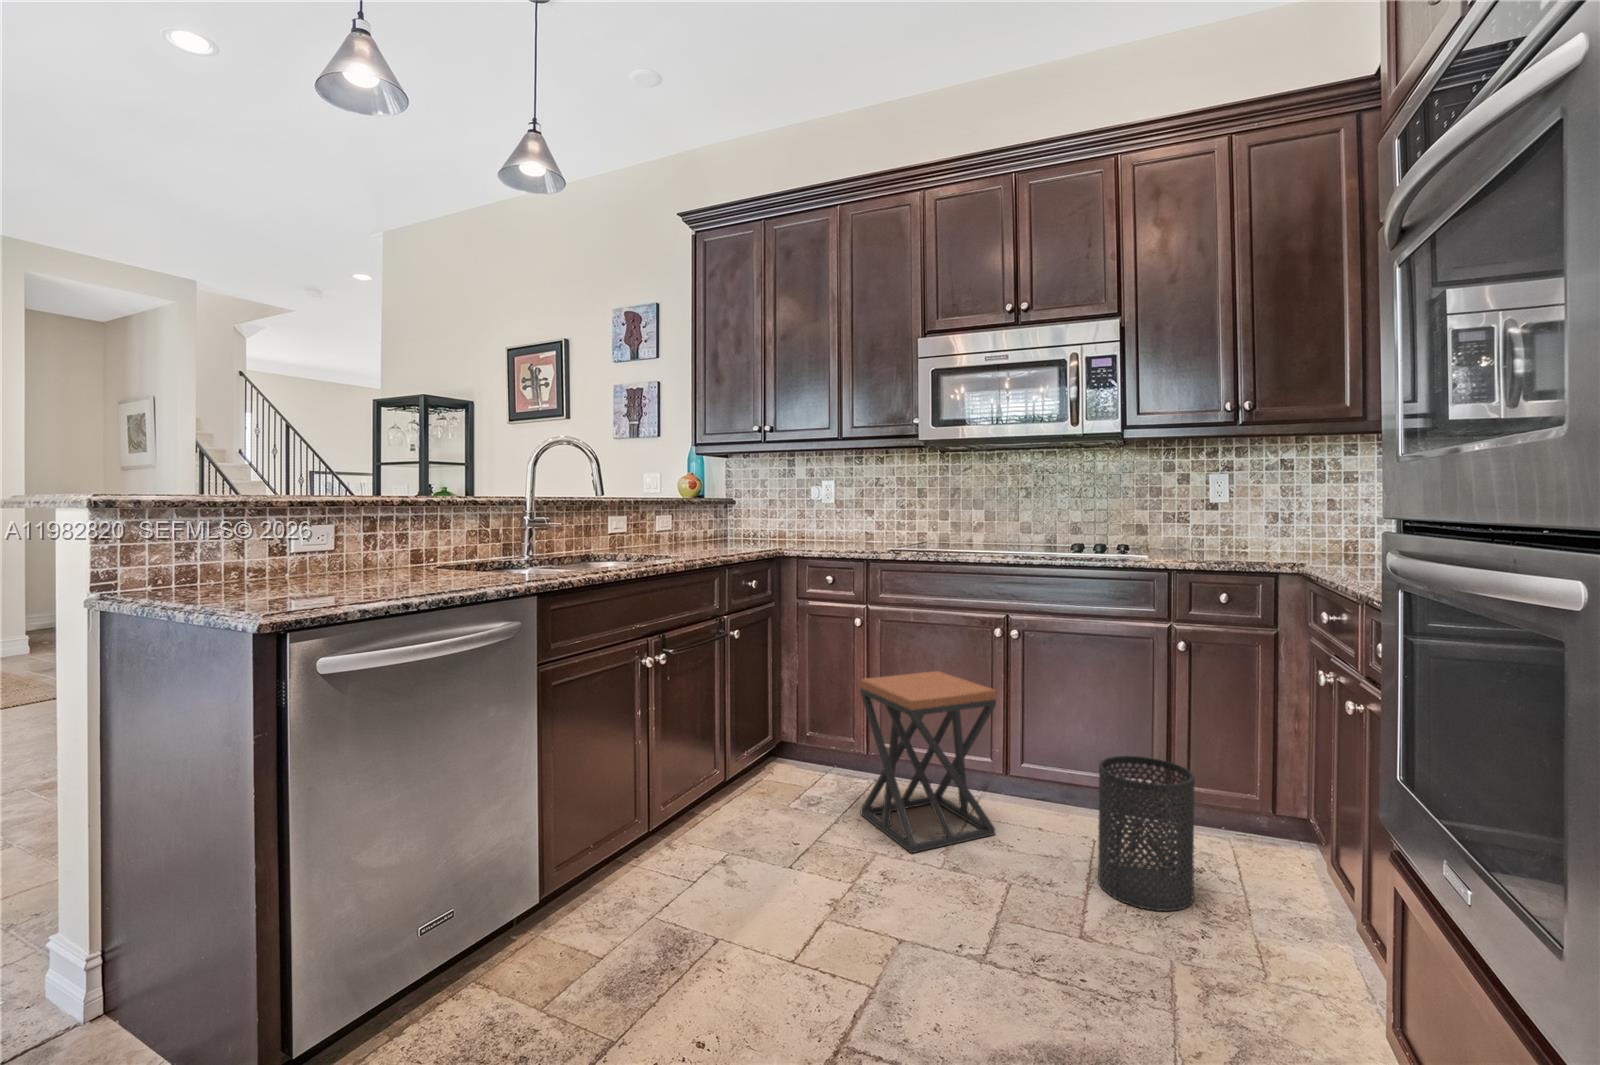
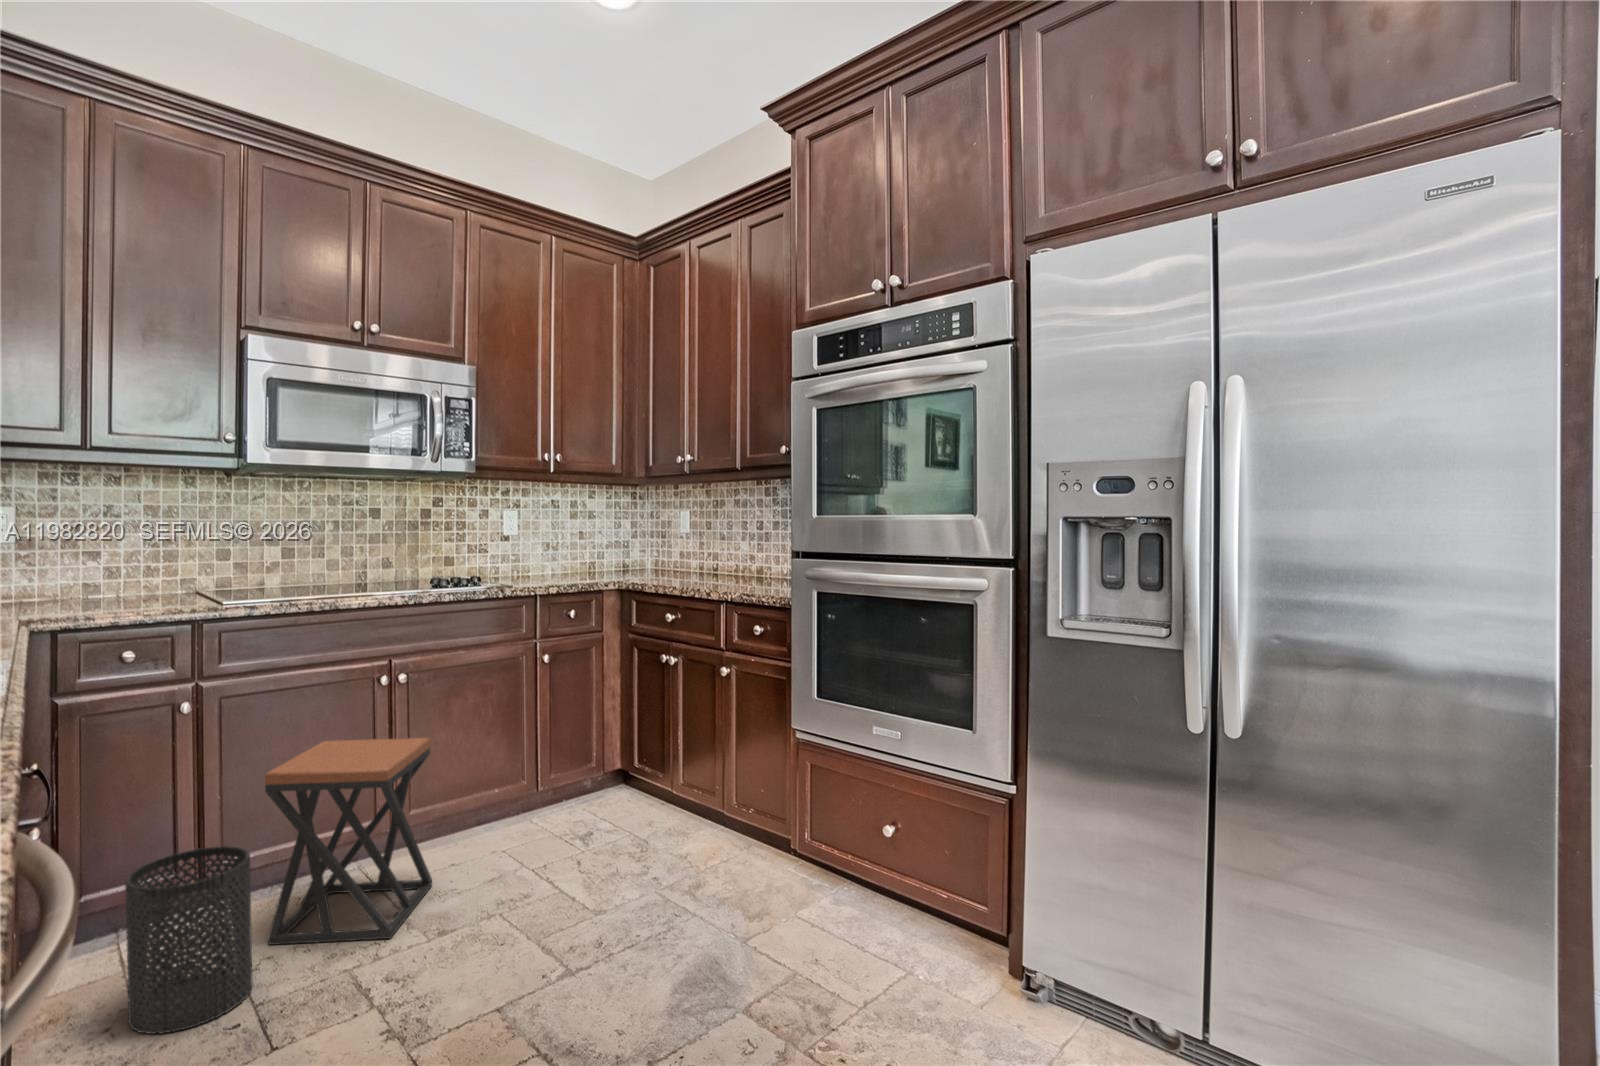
trash can: present [1098,756,1195,911] -> present [125,846,253,1034]

